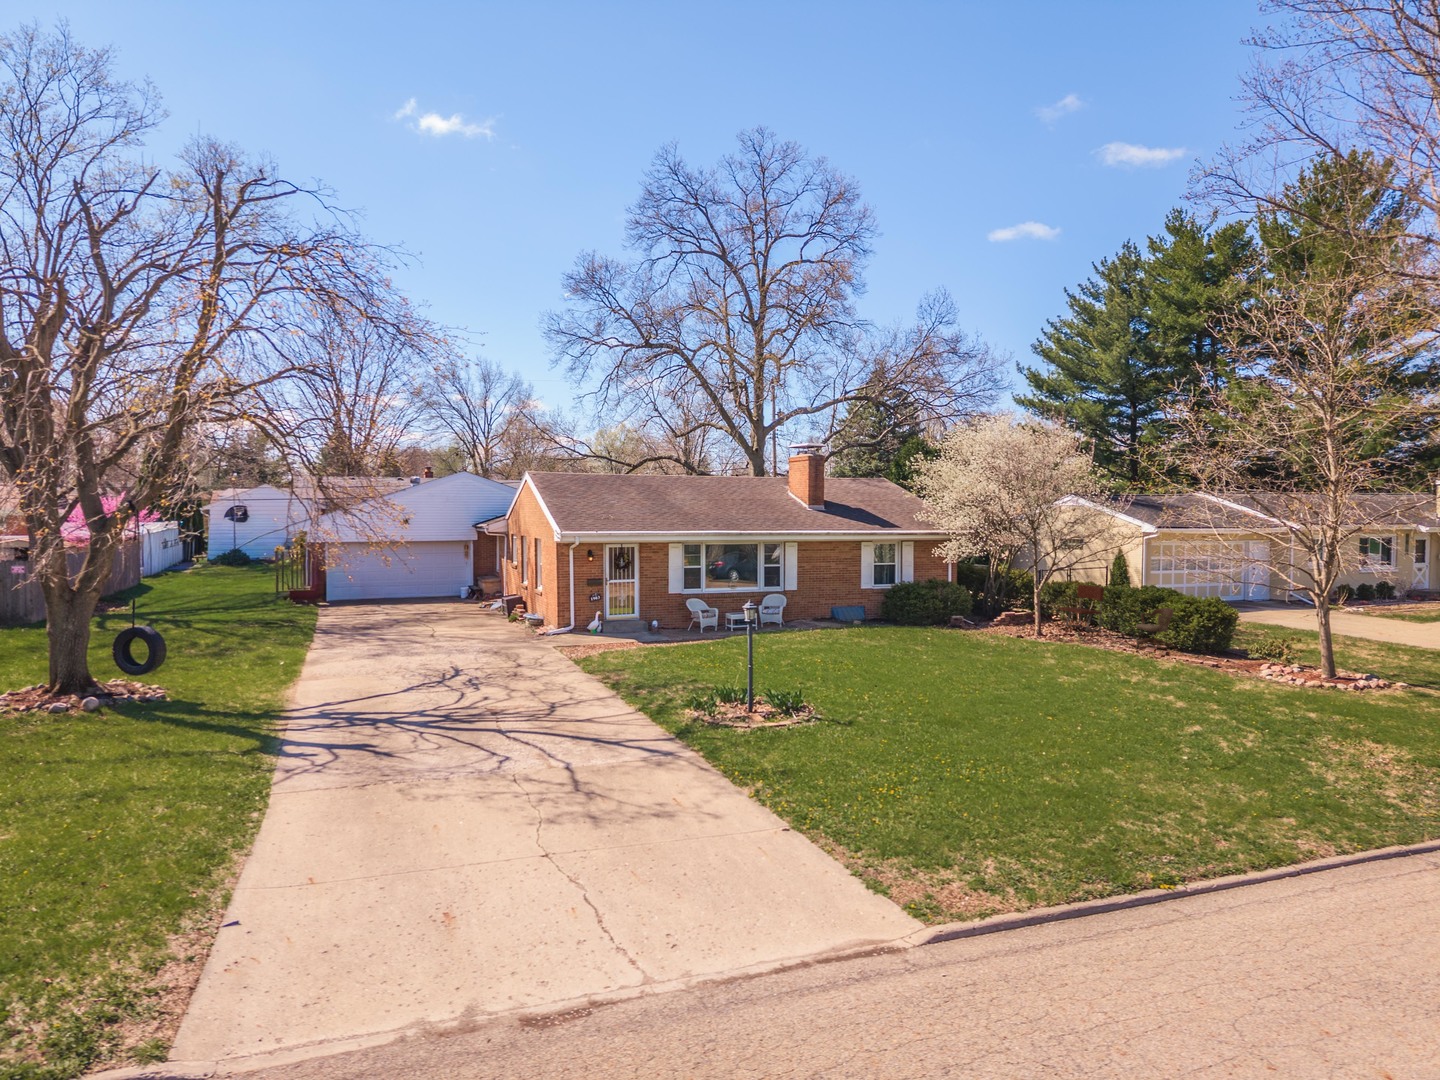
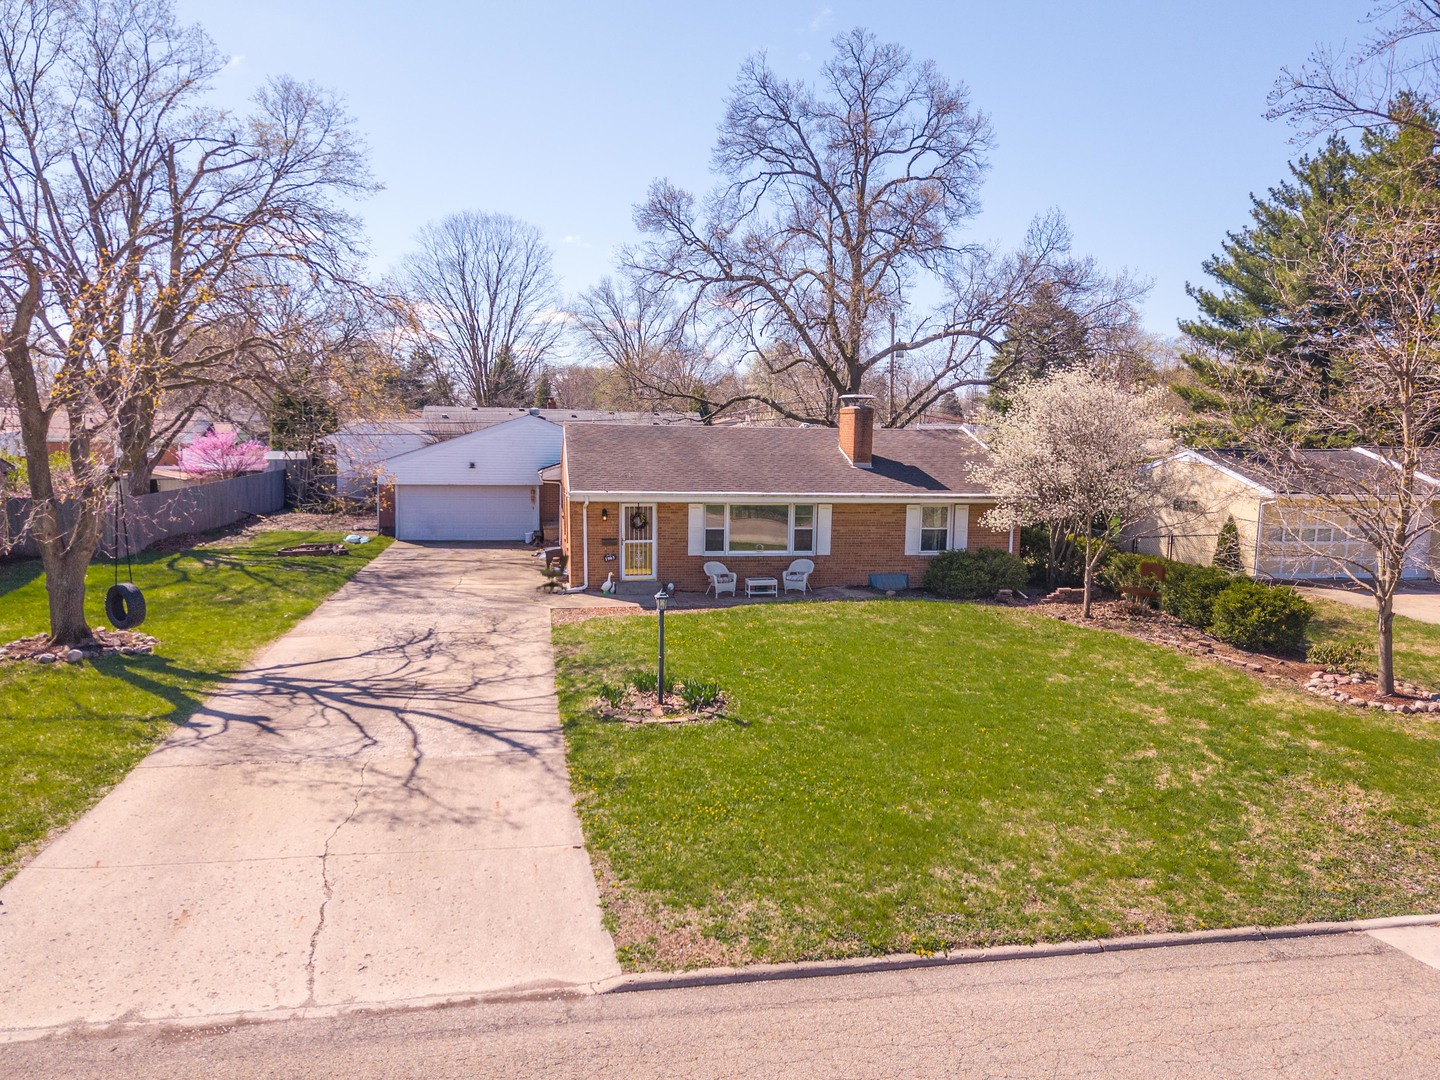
chair: present [1136,608,1173,650] -> present [536,555,569,593]

